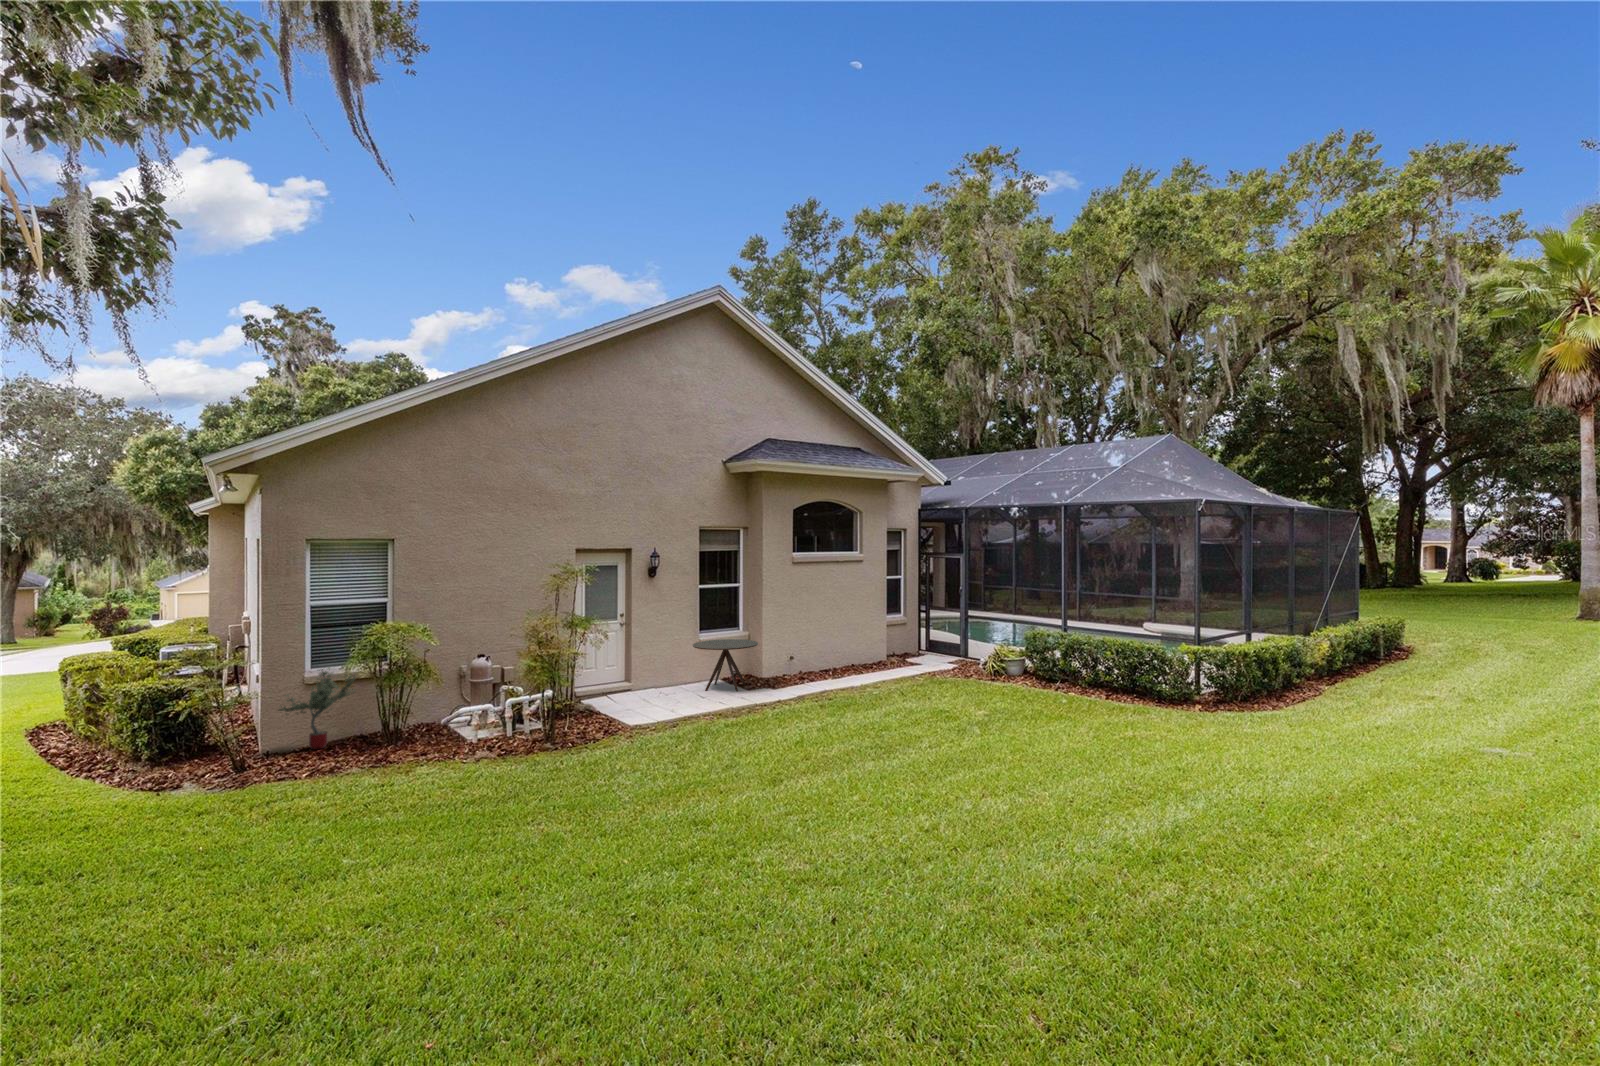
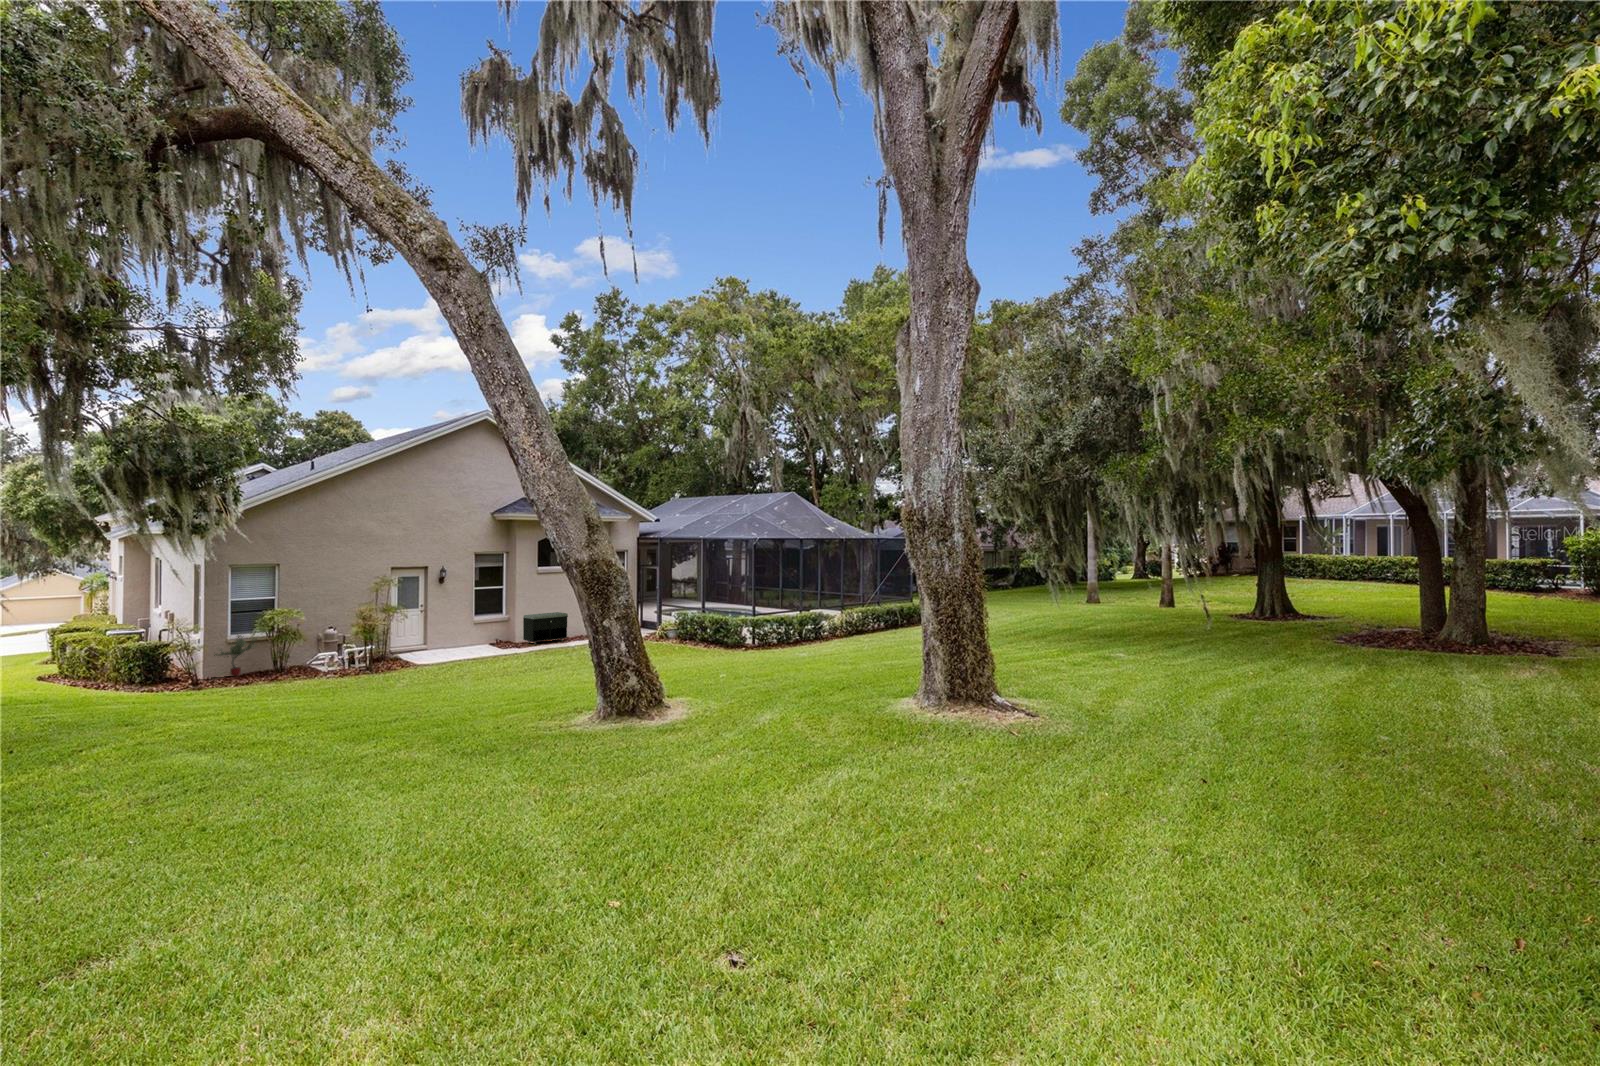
storage bench: none [775,627,846,683] -> present [523,612,568,644]
round table: present [693,639,758,692] -> none [467,620,509,649]

